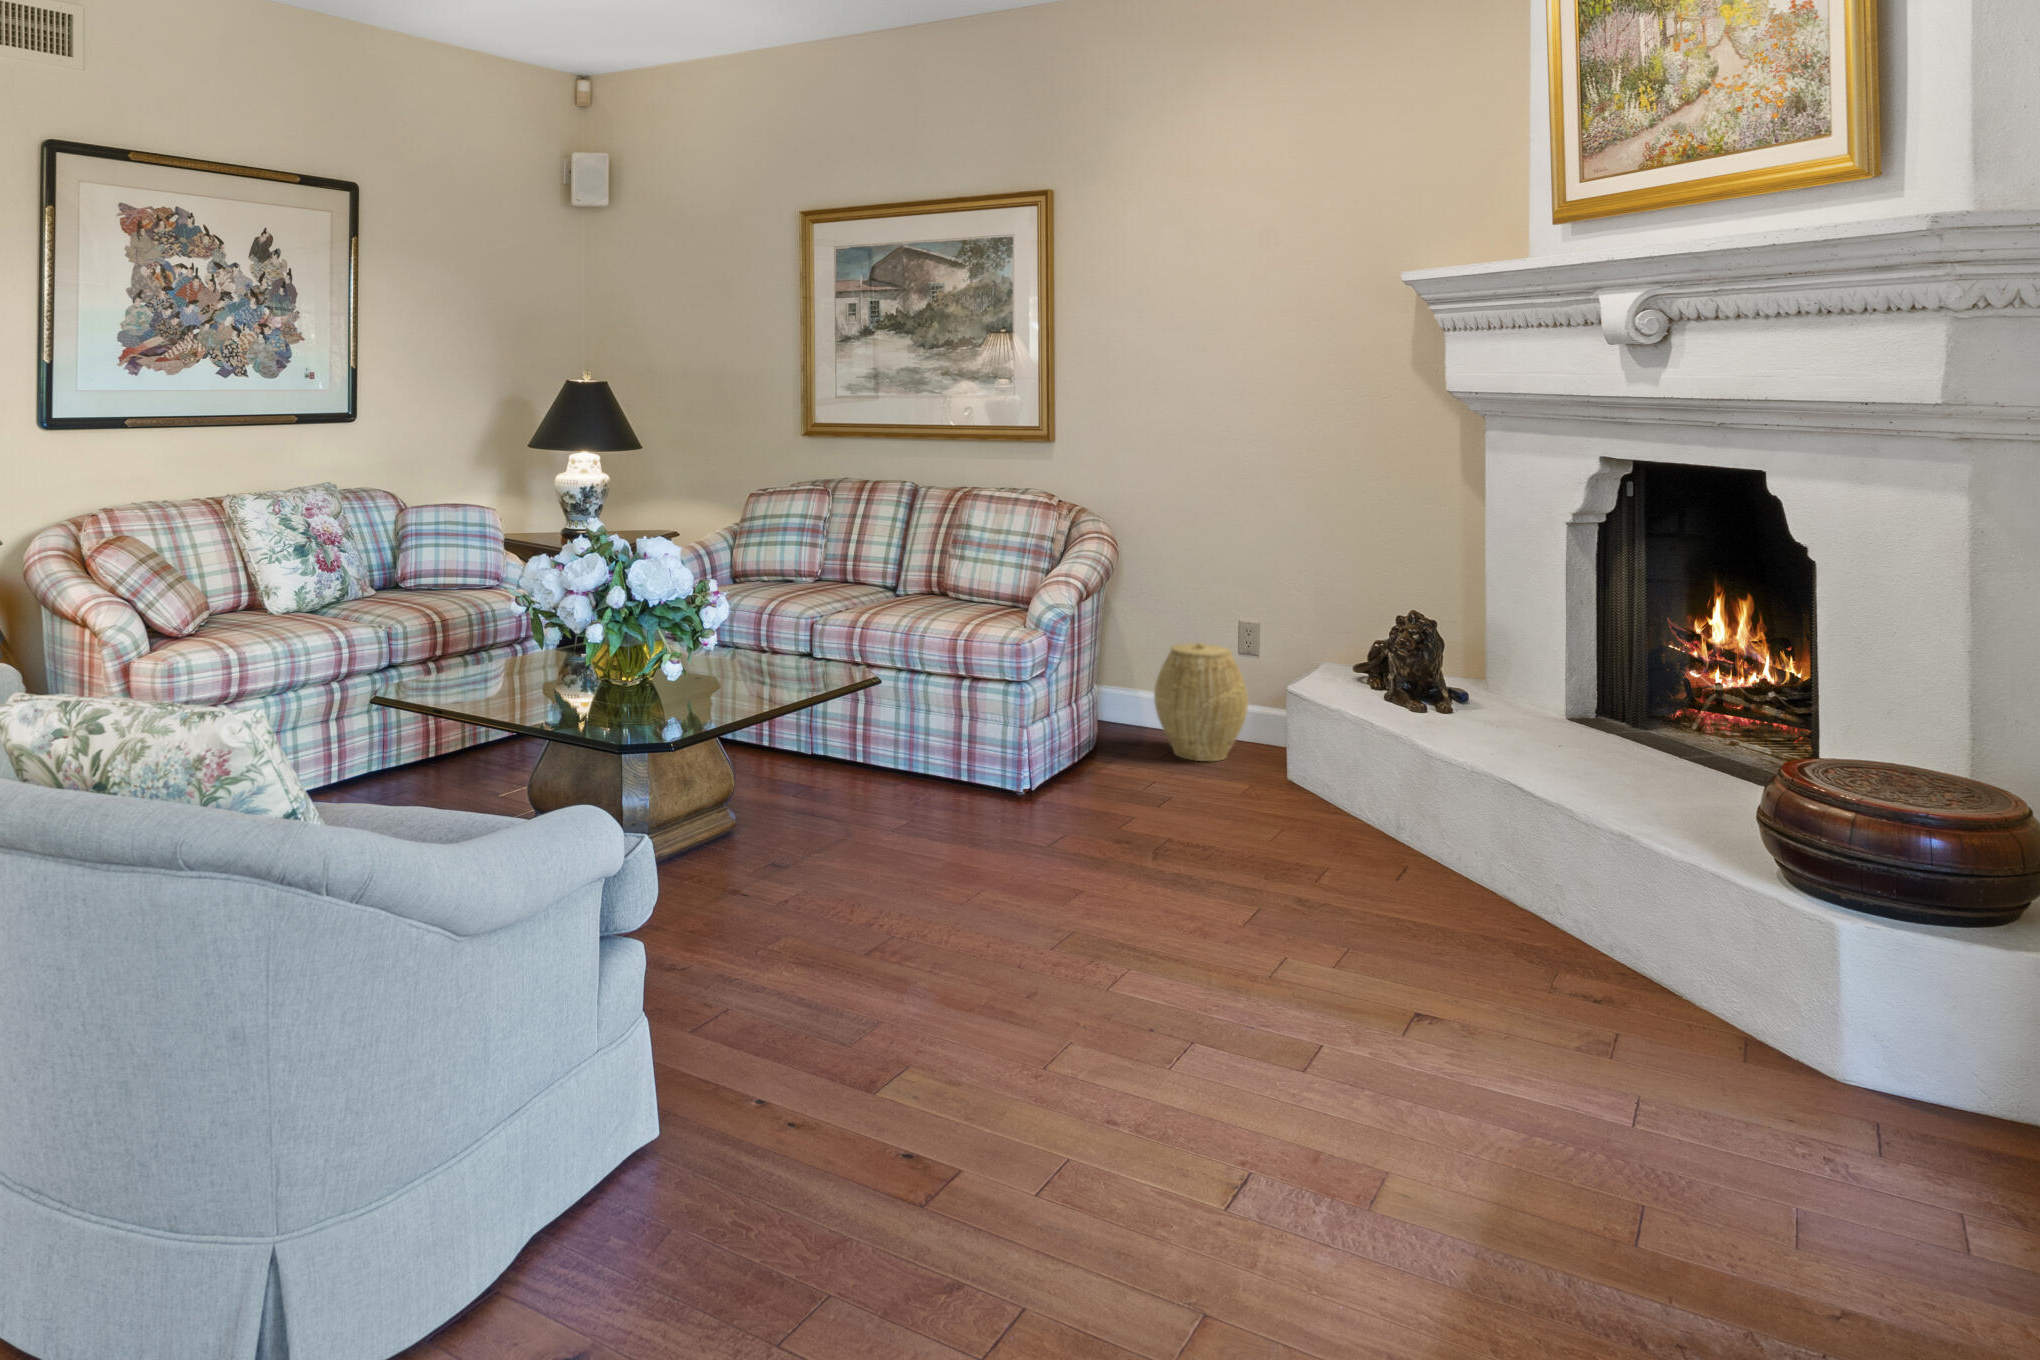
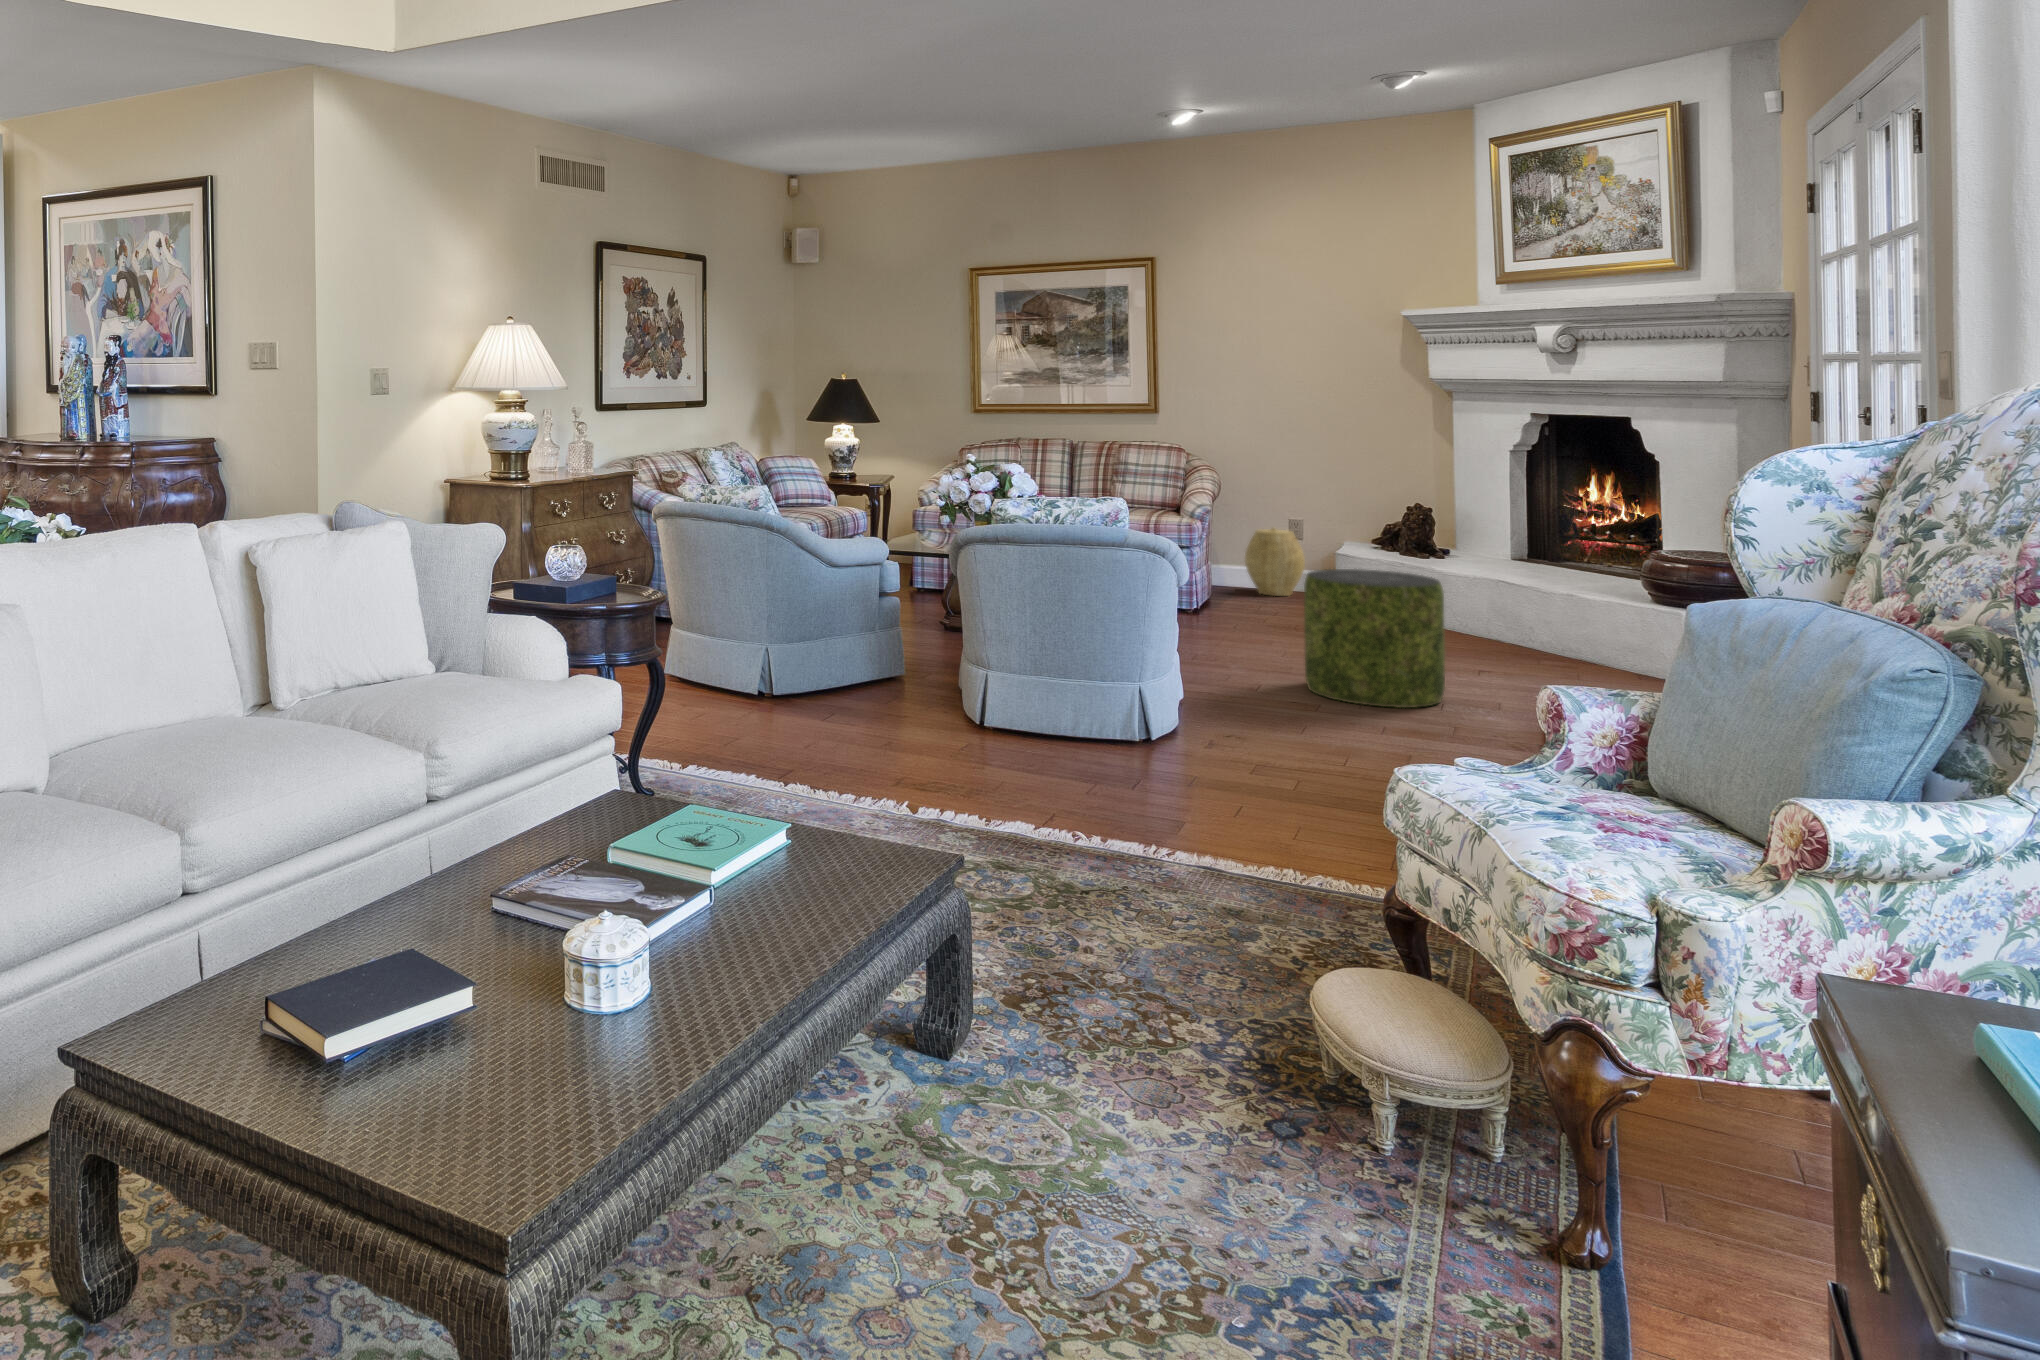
pouf: none [985,814,1279,1209] -> present [1304,569,1445,708]

